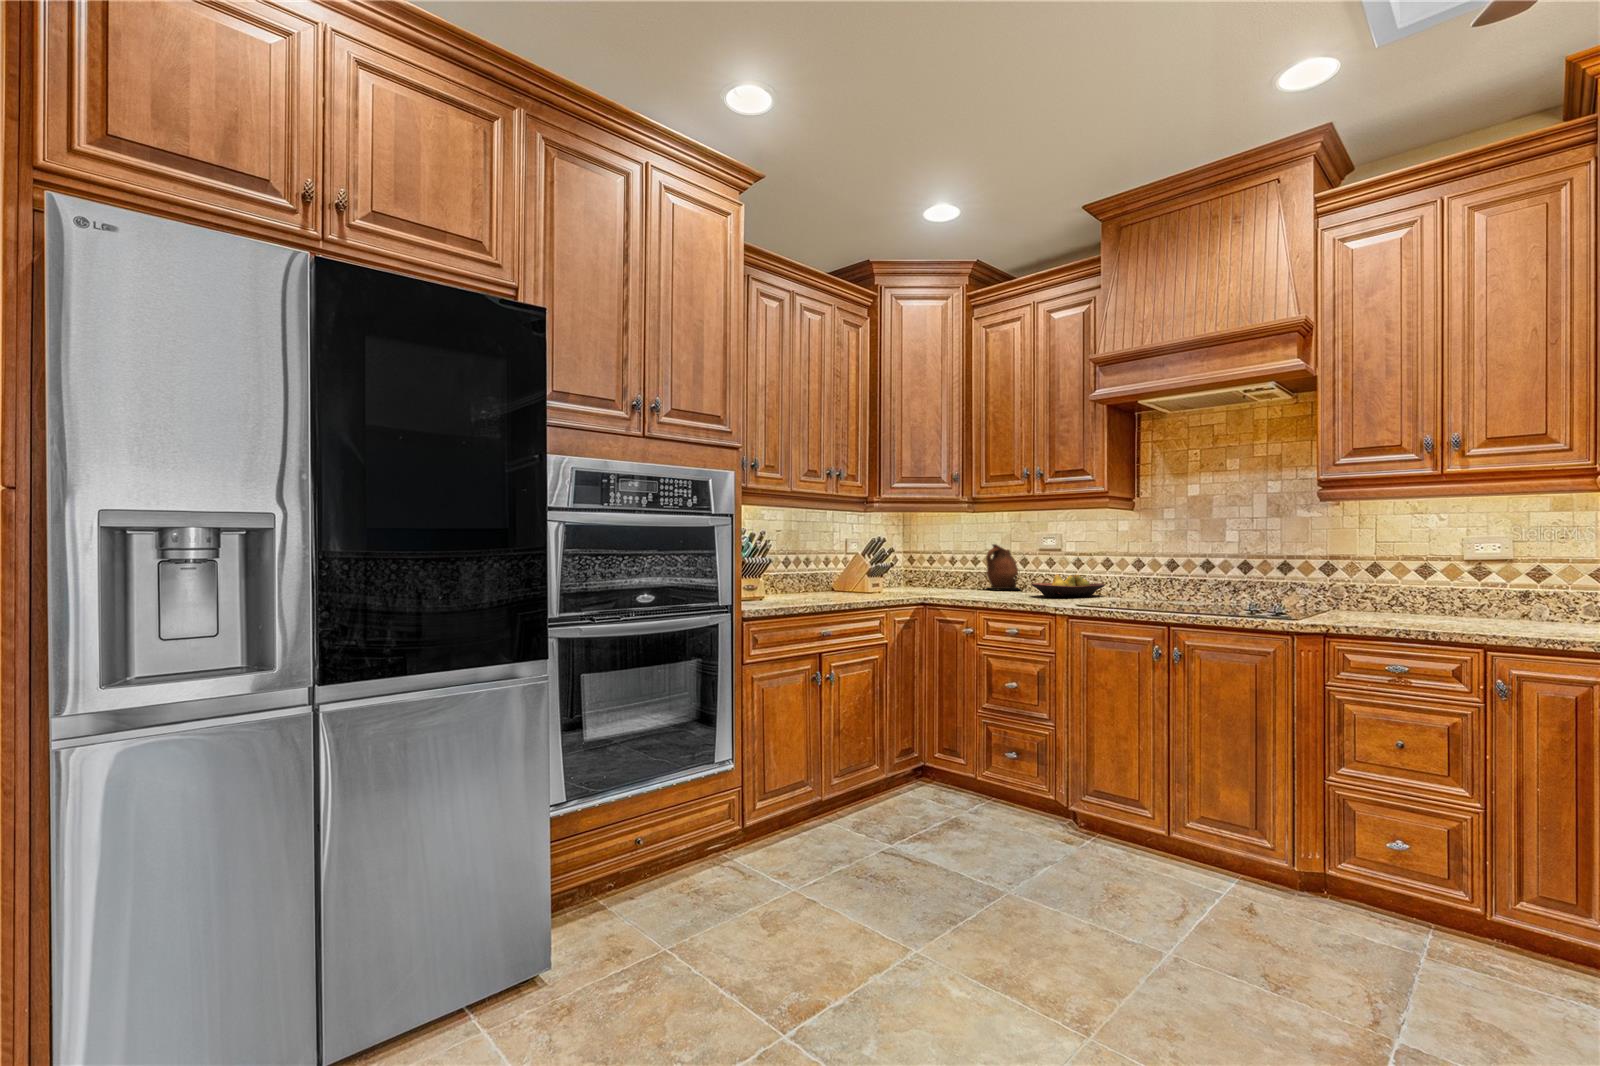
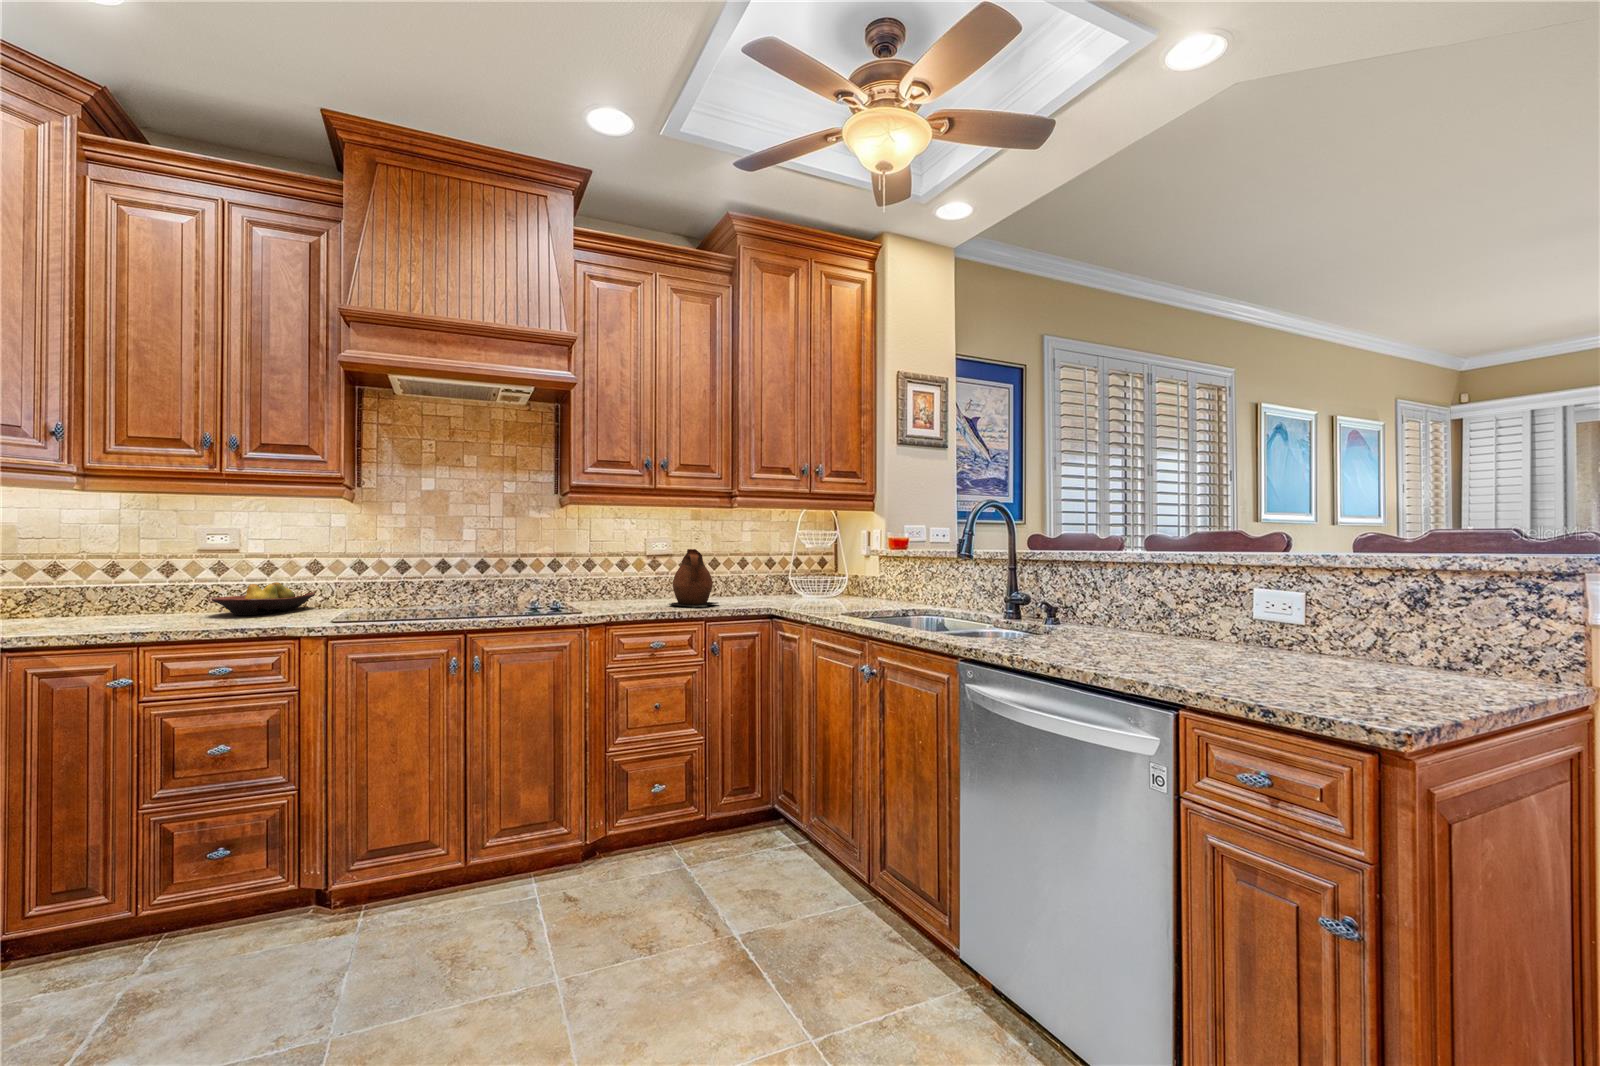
ceramic pitcher: present [986,544,1020,589] -> present [669,549,718,606]

